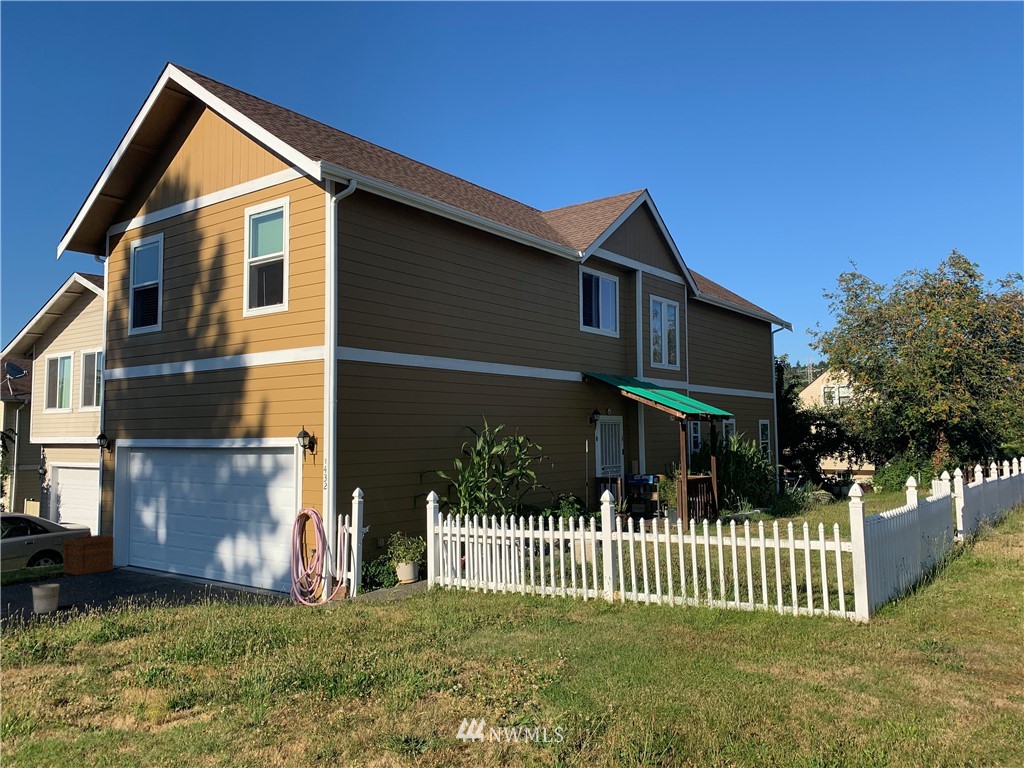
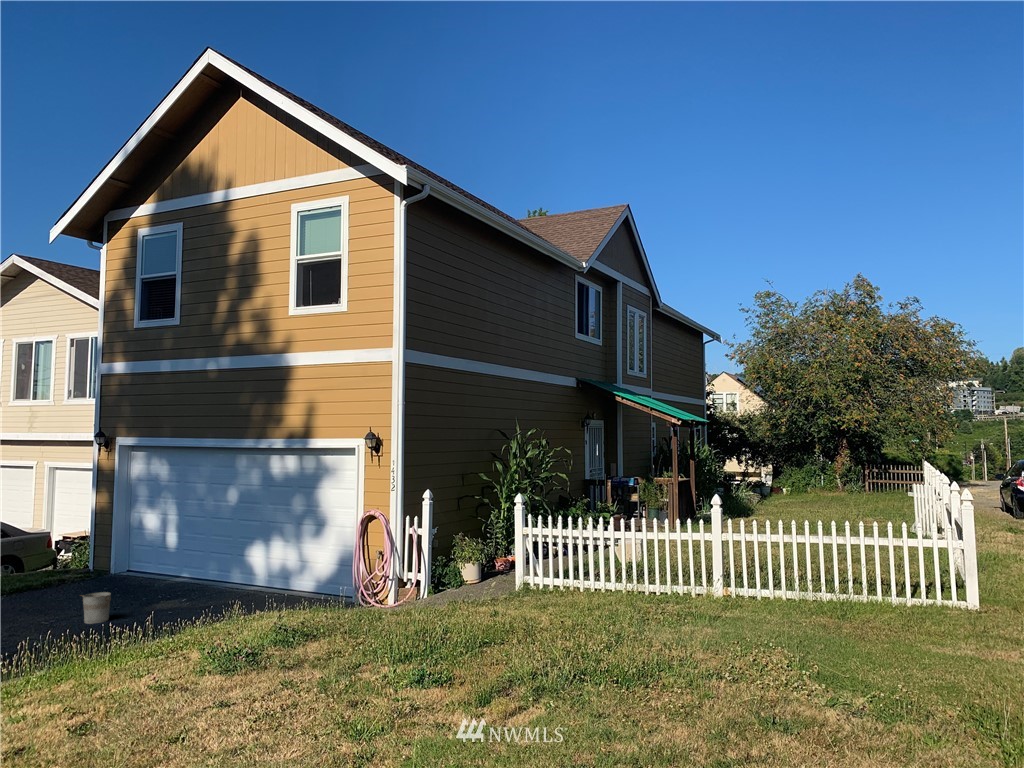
wooden crate: present [63,535,114,575] -> none [55,539,113,583]

